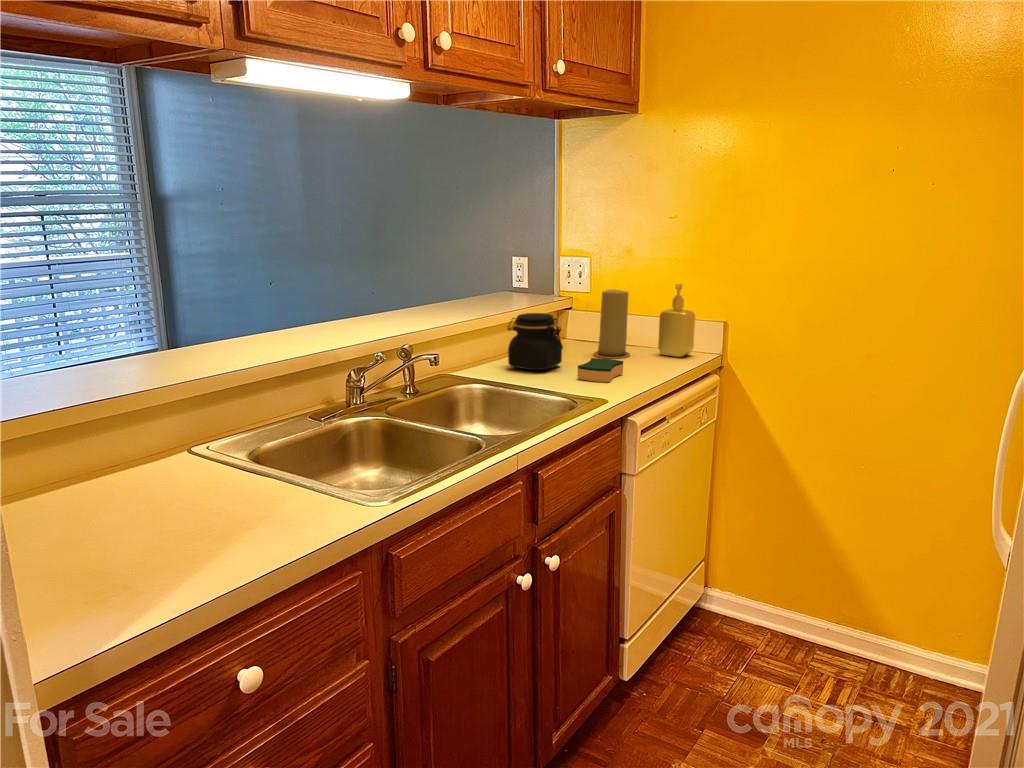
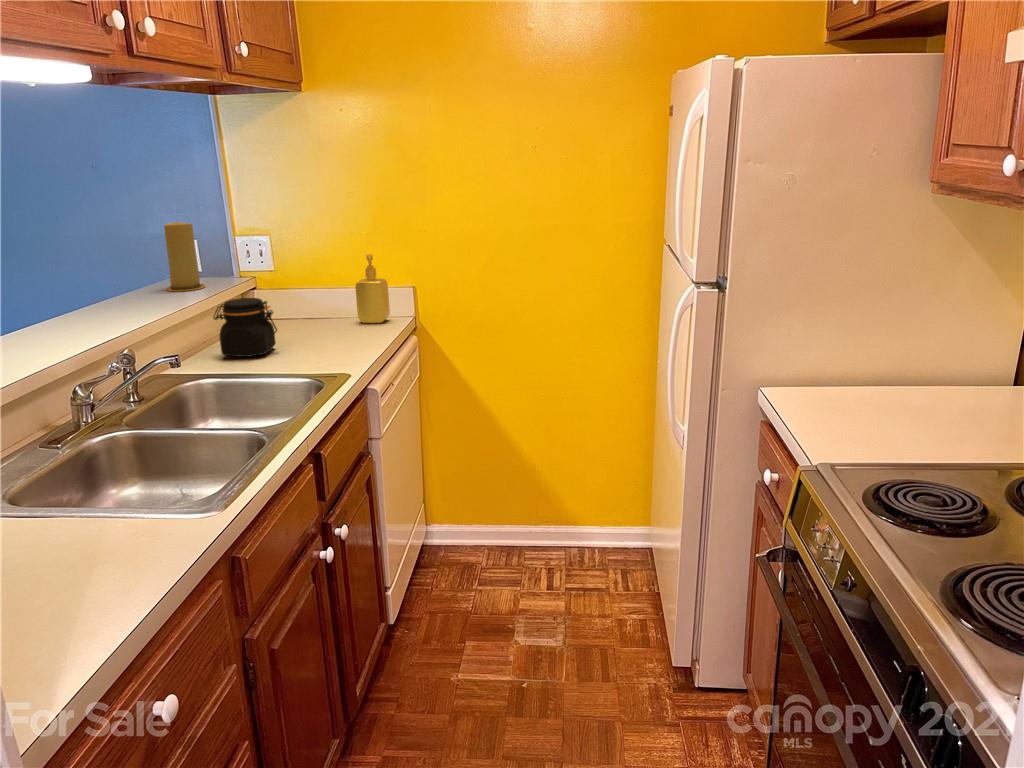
candle: present [593,289,630,359] -> present [164,222,205,291]
sponge: present [578,358,623,382] -> none [302,335,343,358]

